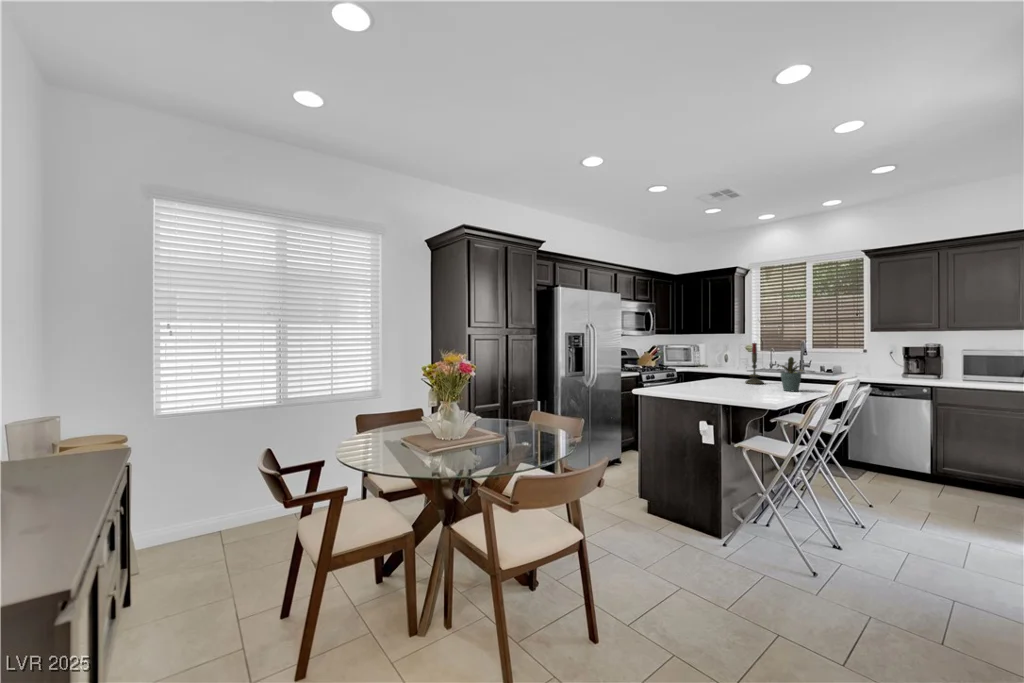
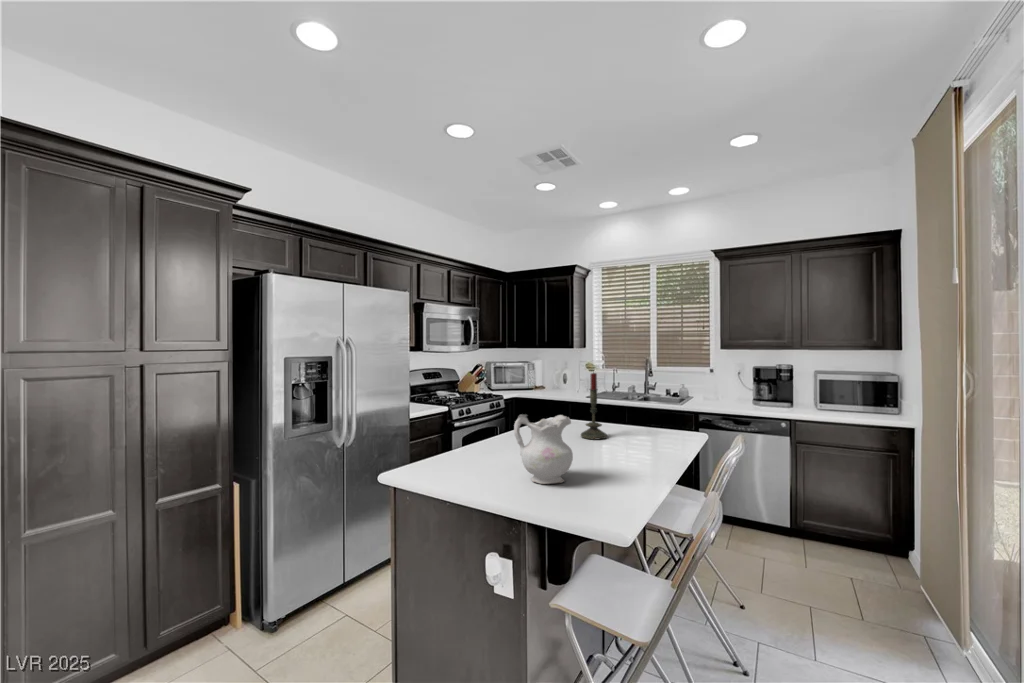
potted plant: present [777,357,803,391] -> none [625,403,665,461]
ceramic pitcher: none [708,358,743,394] -> present [514,415,573,484]

